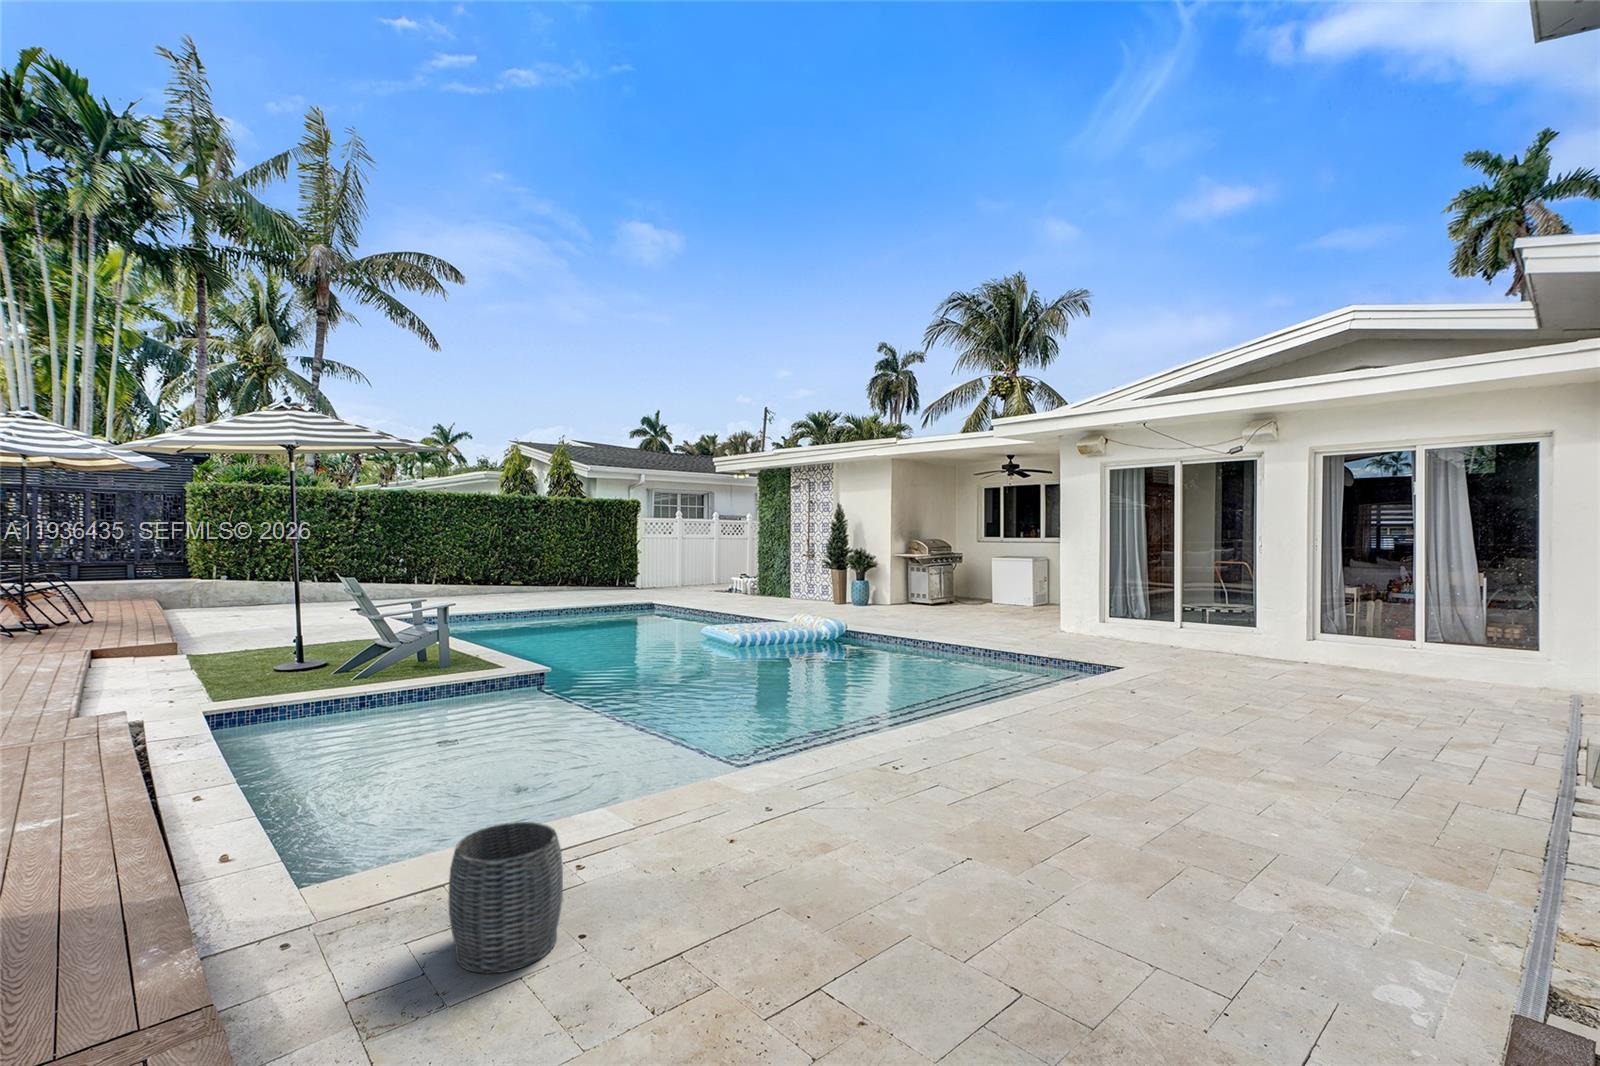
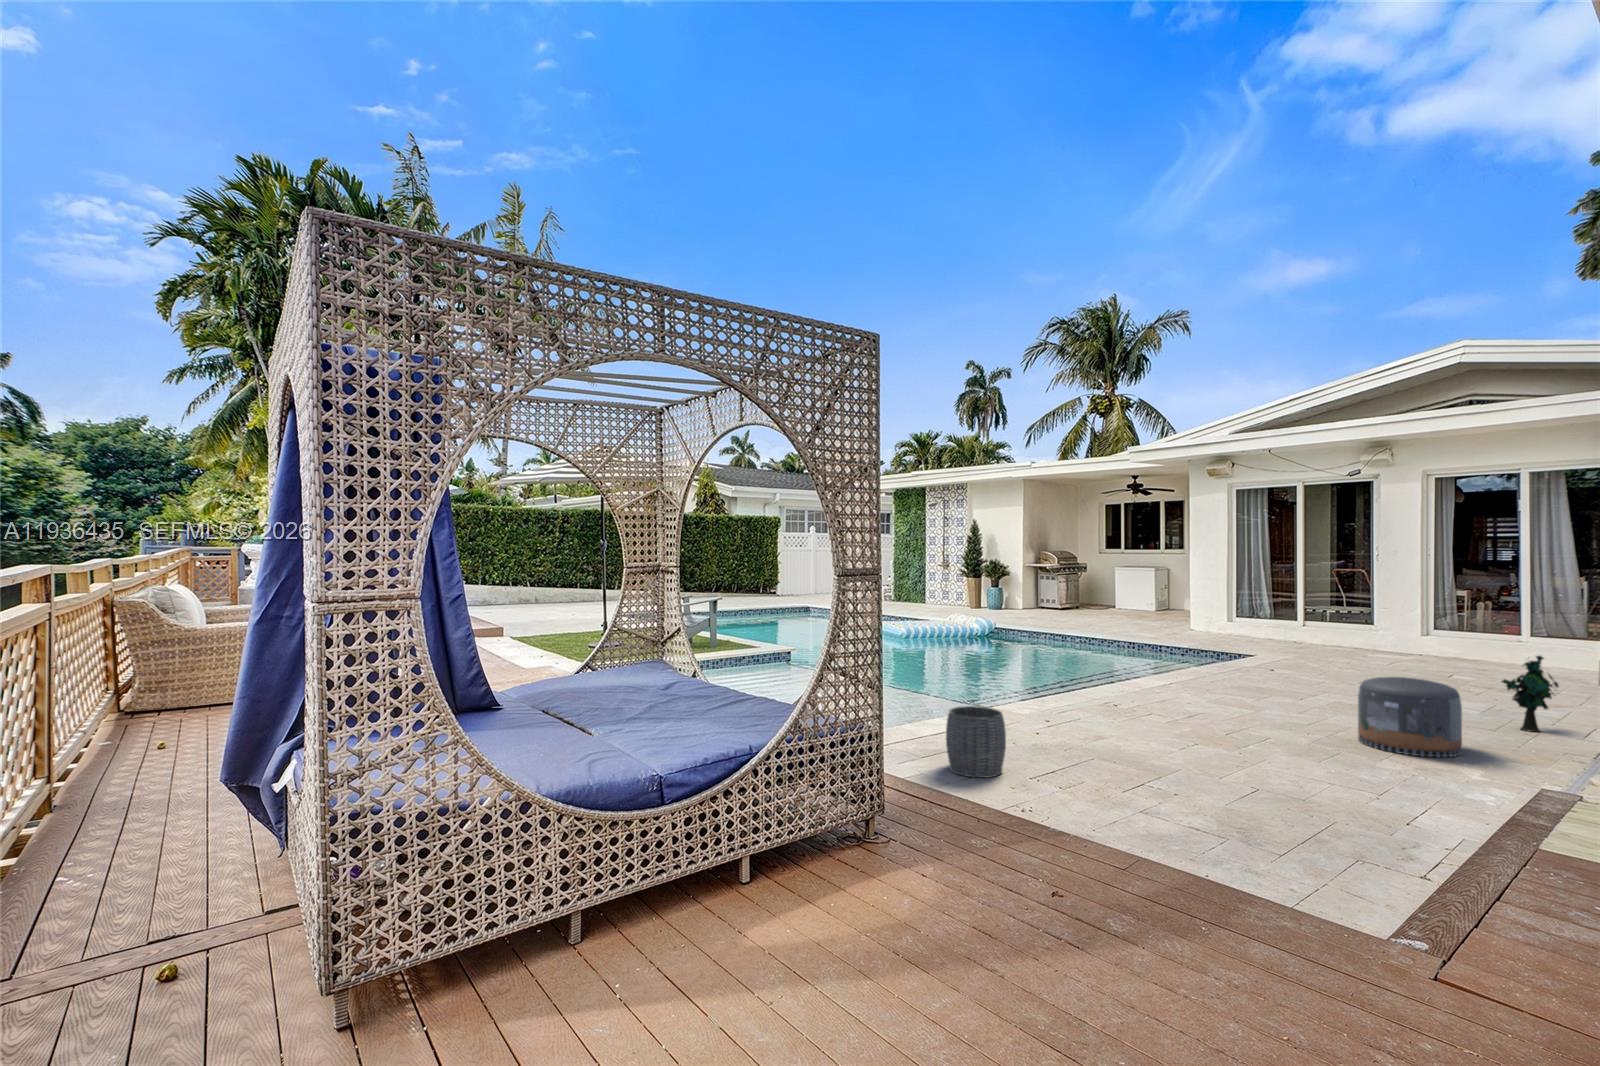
decorative plant: none [1402,697,1484,810] -> present [1502,656,1559,732]
pouf: none [1197,738,1347,879] -> present [1358,677,1462,758]

